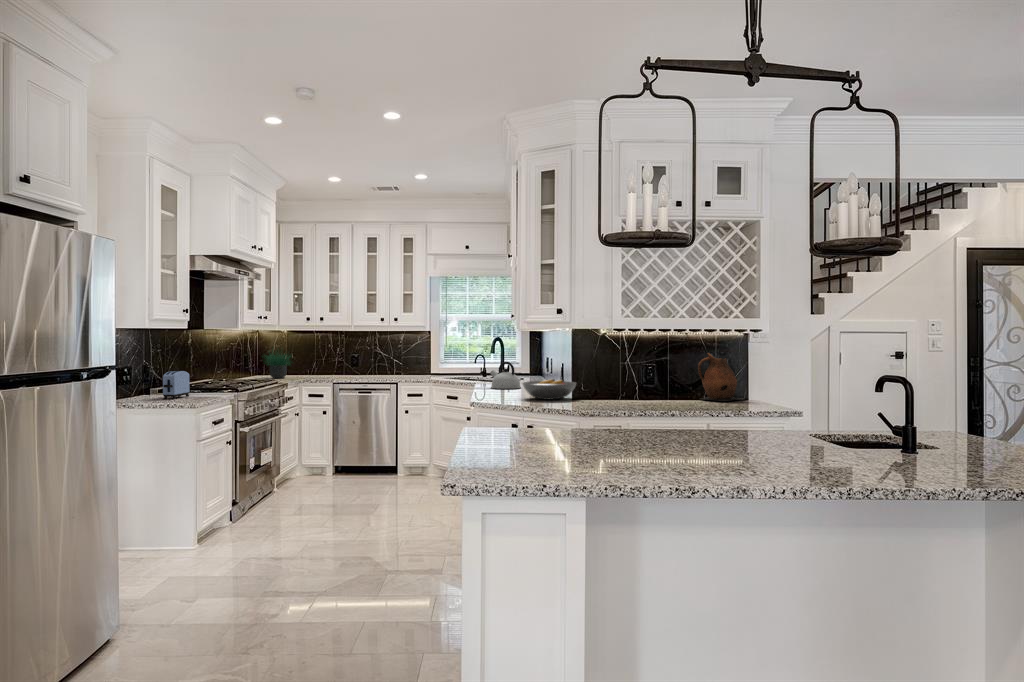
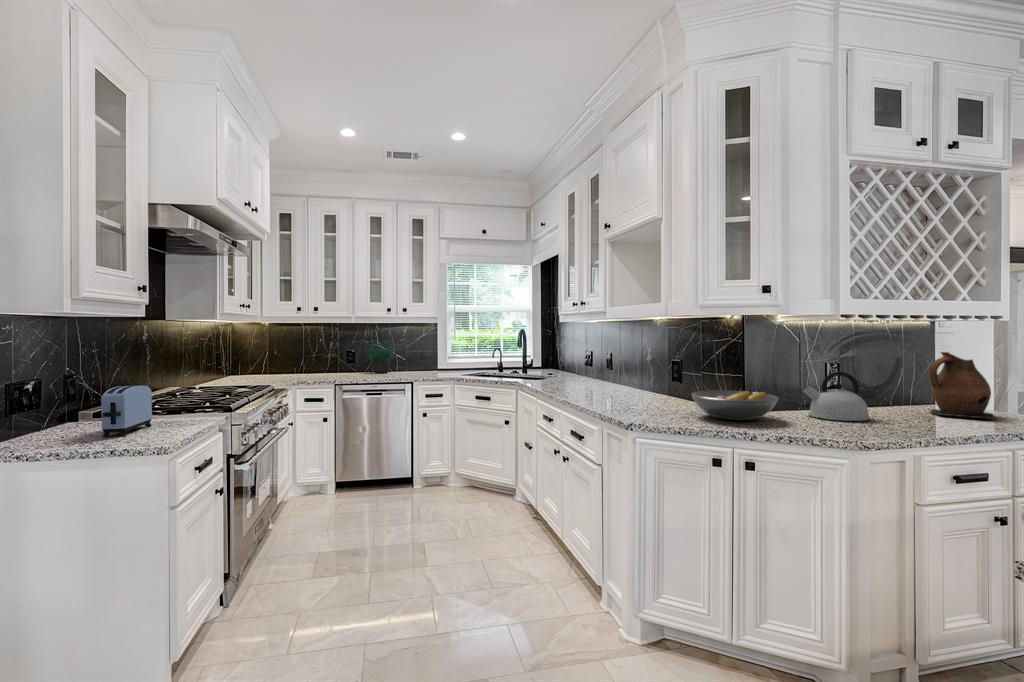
potted plant: present [265,352,291,378] -> present [368,345,394,373]
kettle: present [490,362,521,389] -> present [803,371,870,421]

